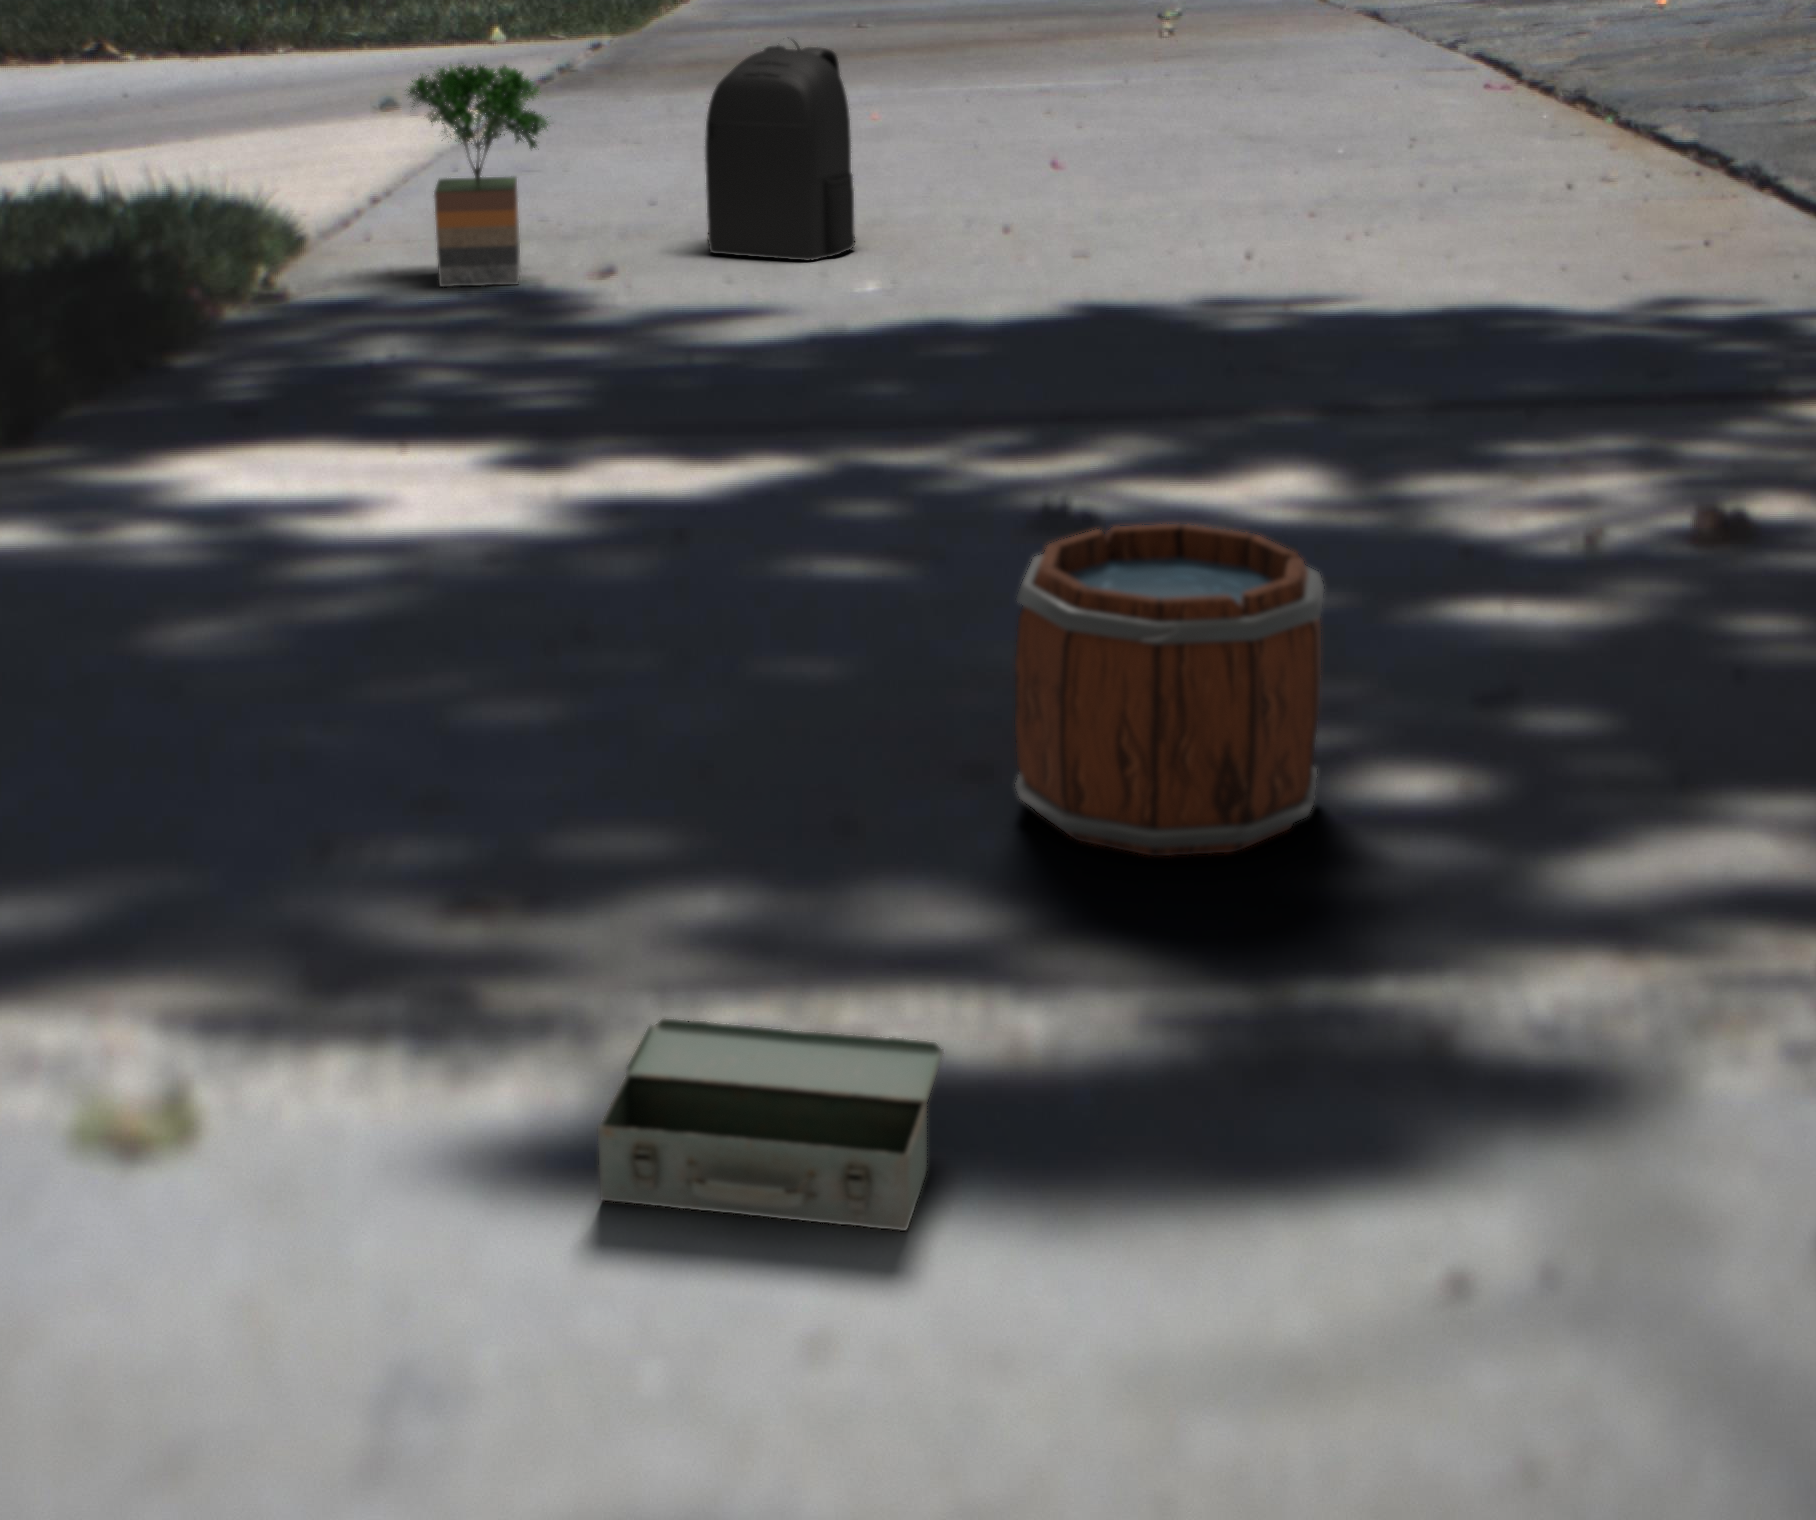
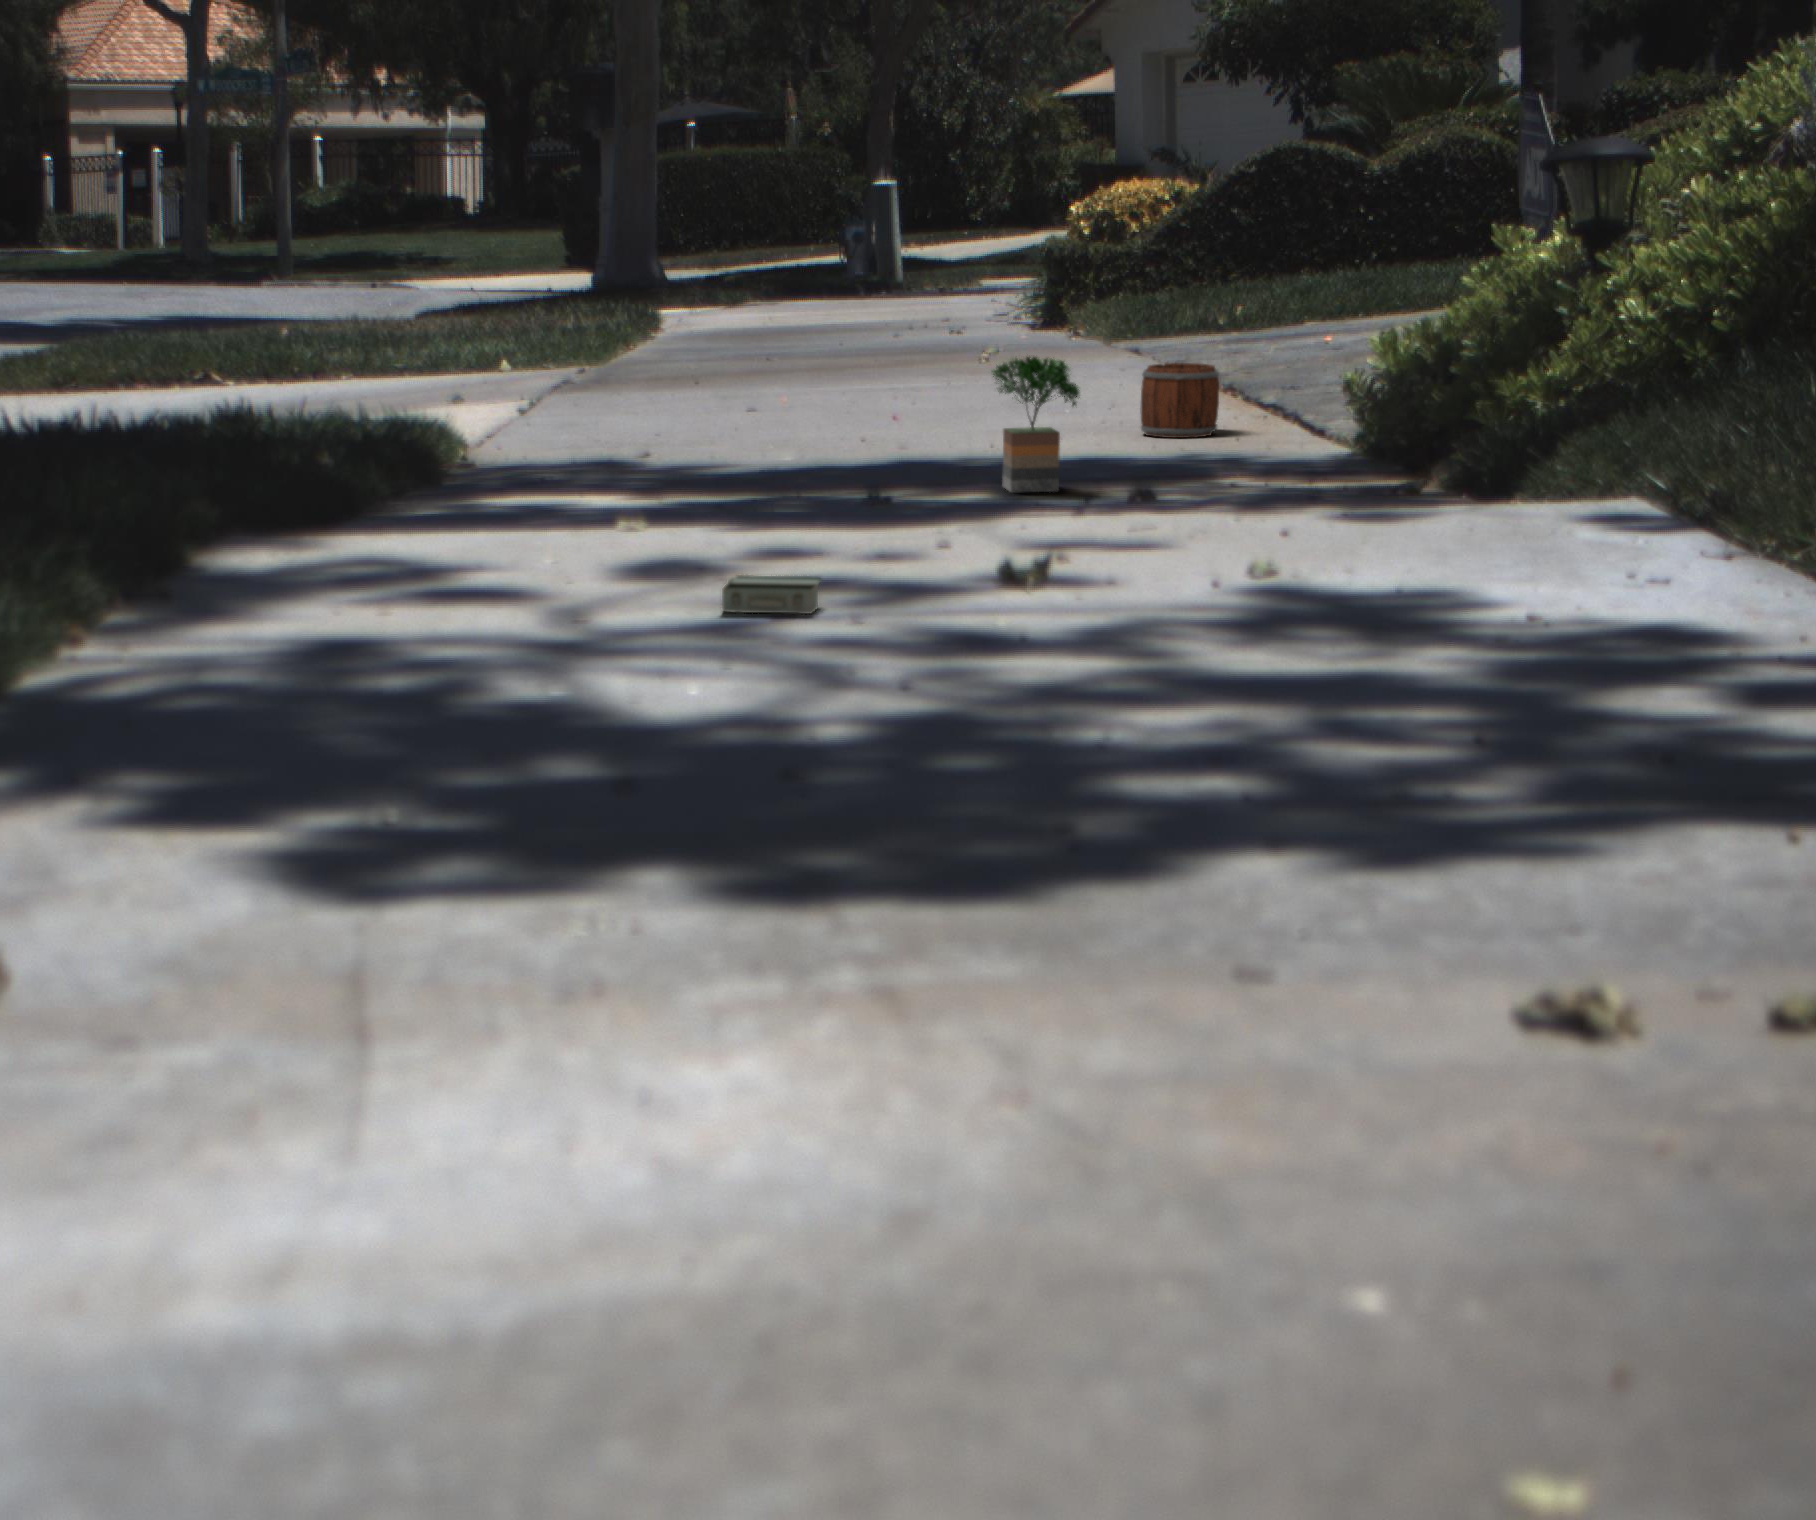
backpack: present [705,40,855,261] -> none [695,328,777,450]
potted tree: present [405,65,550,287] -> present [992,357,1080,493]
bucket: present [1015,524,1324,856] -> present [1141,363,1220,438]

